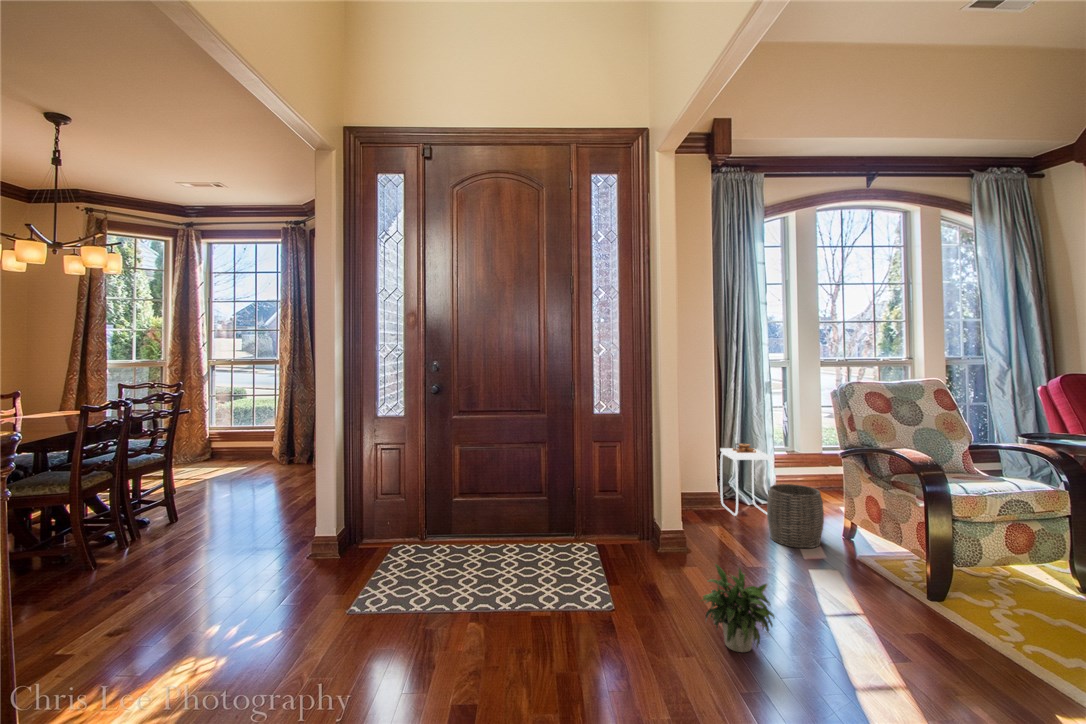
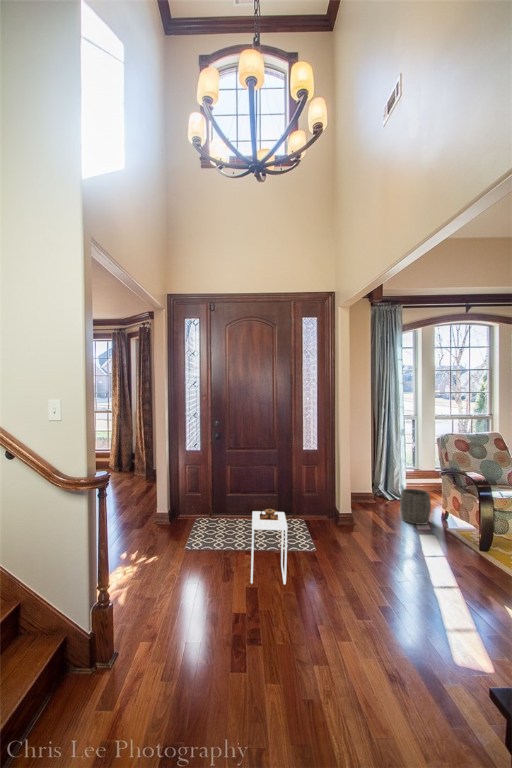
side table: present [720,443,773,516] -> present [251,509,288,584]
potted plant: present [701,564,775,652] -> none [363,528,400,571]

